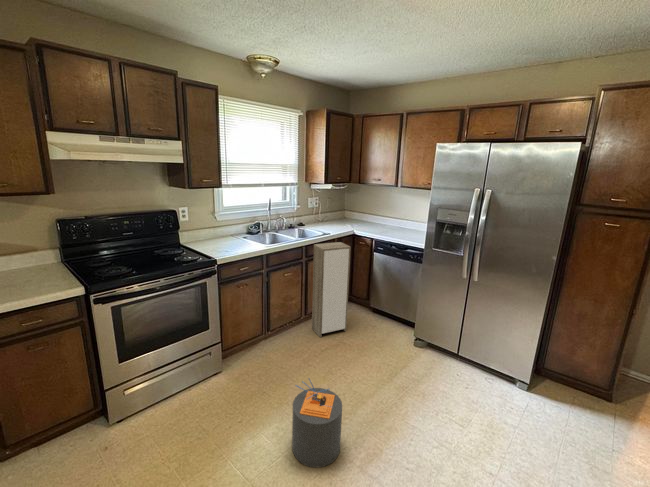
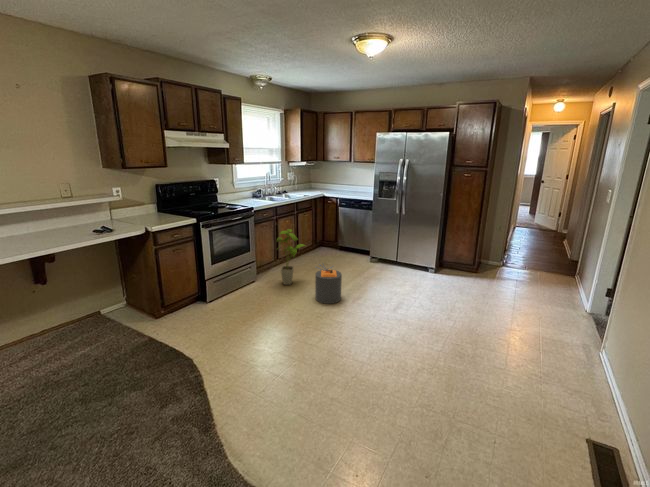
storage cabinet: present [312,242,351,337] -> none [302,199,327,263]
house plant: none [246,302,299,391] -> present [277,229,304,285]

